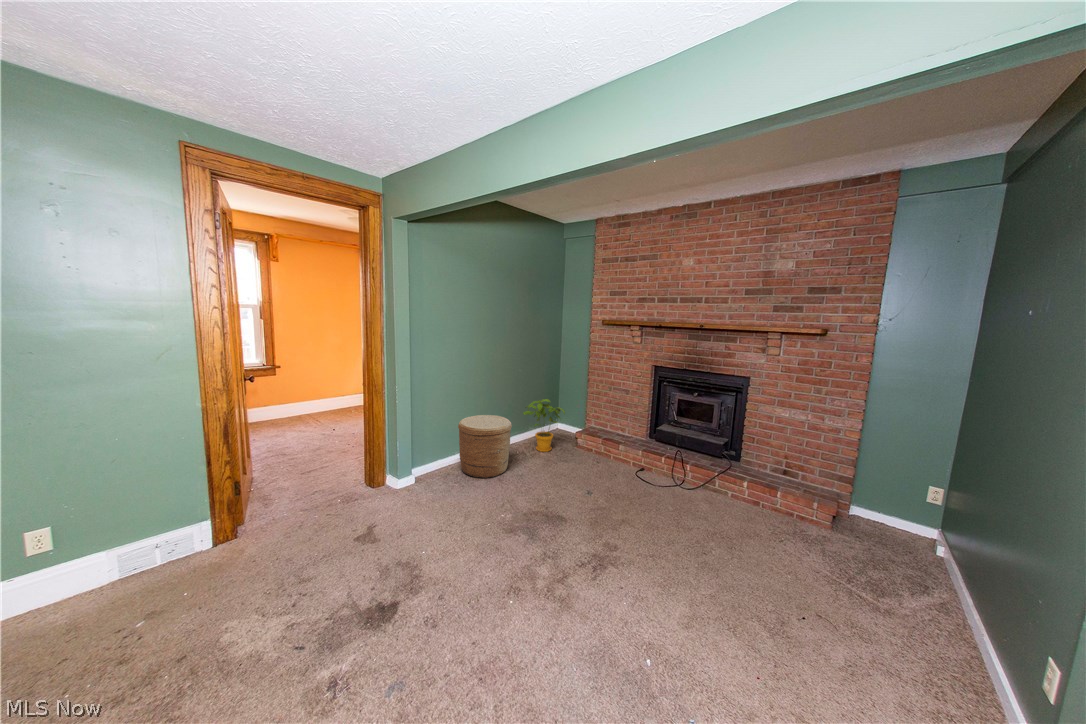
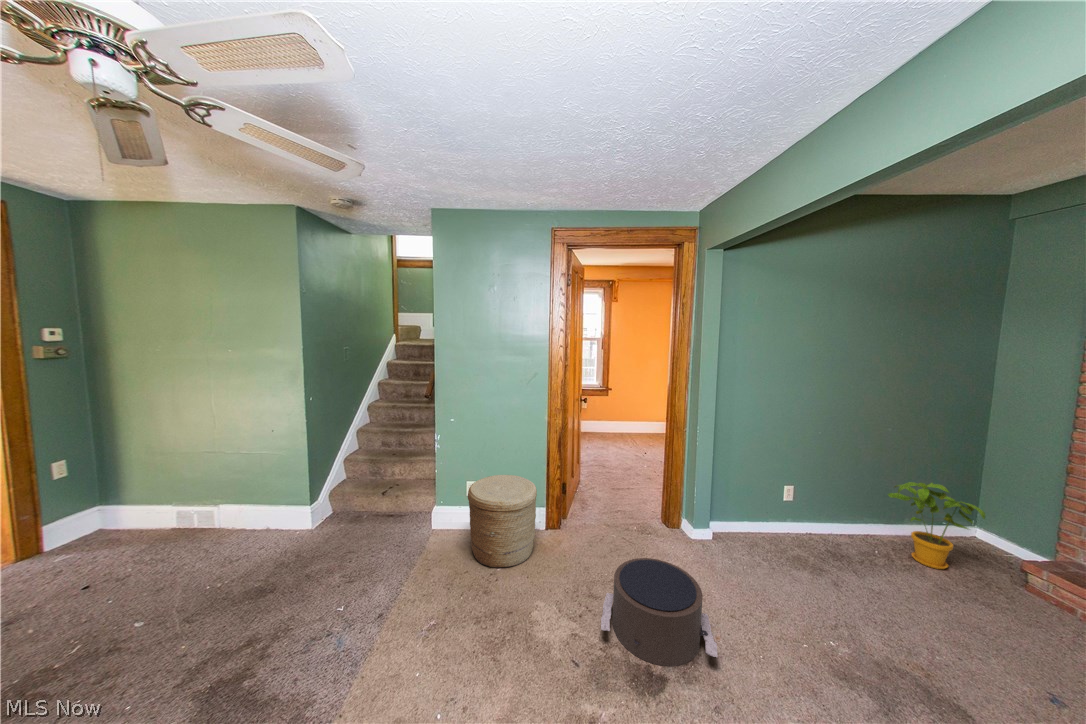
woven basket: present [458,415,512,478] -> present [468,475,537,568]
pouf: none [321,511,436,604] -> present [601,558,718,666]

